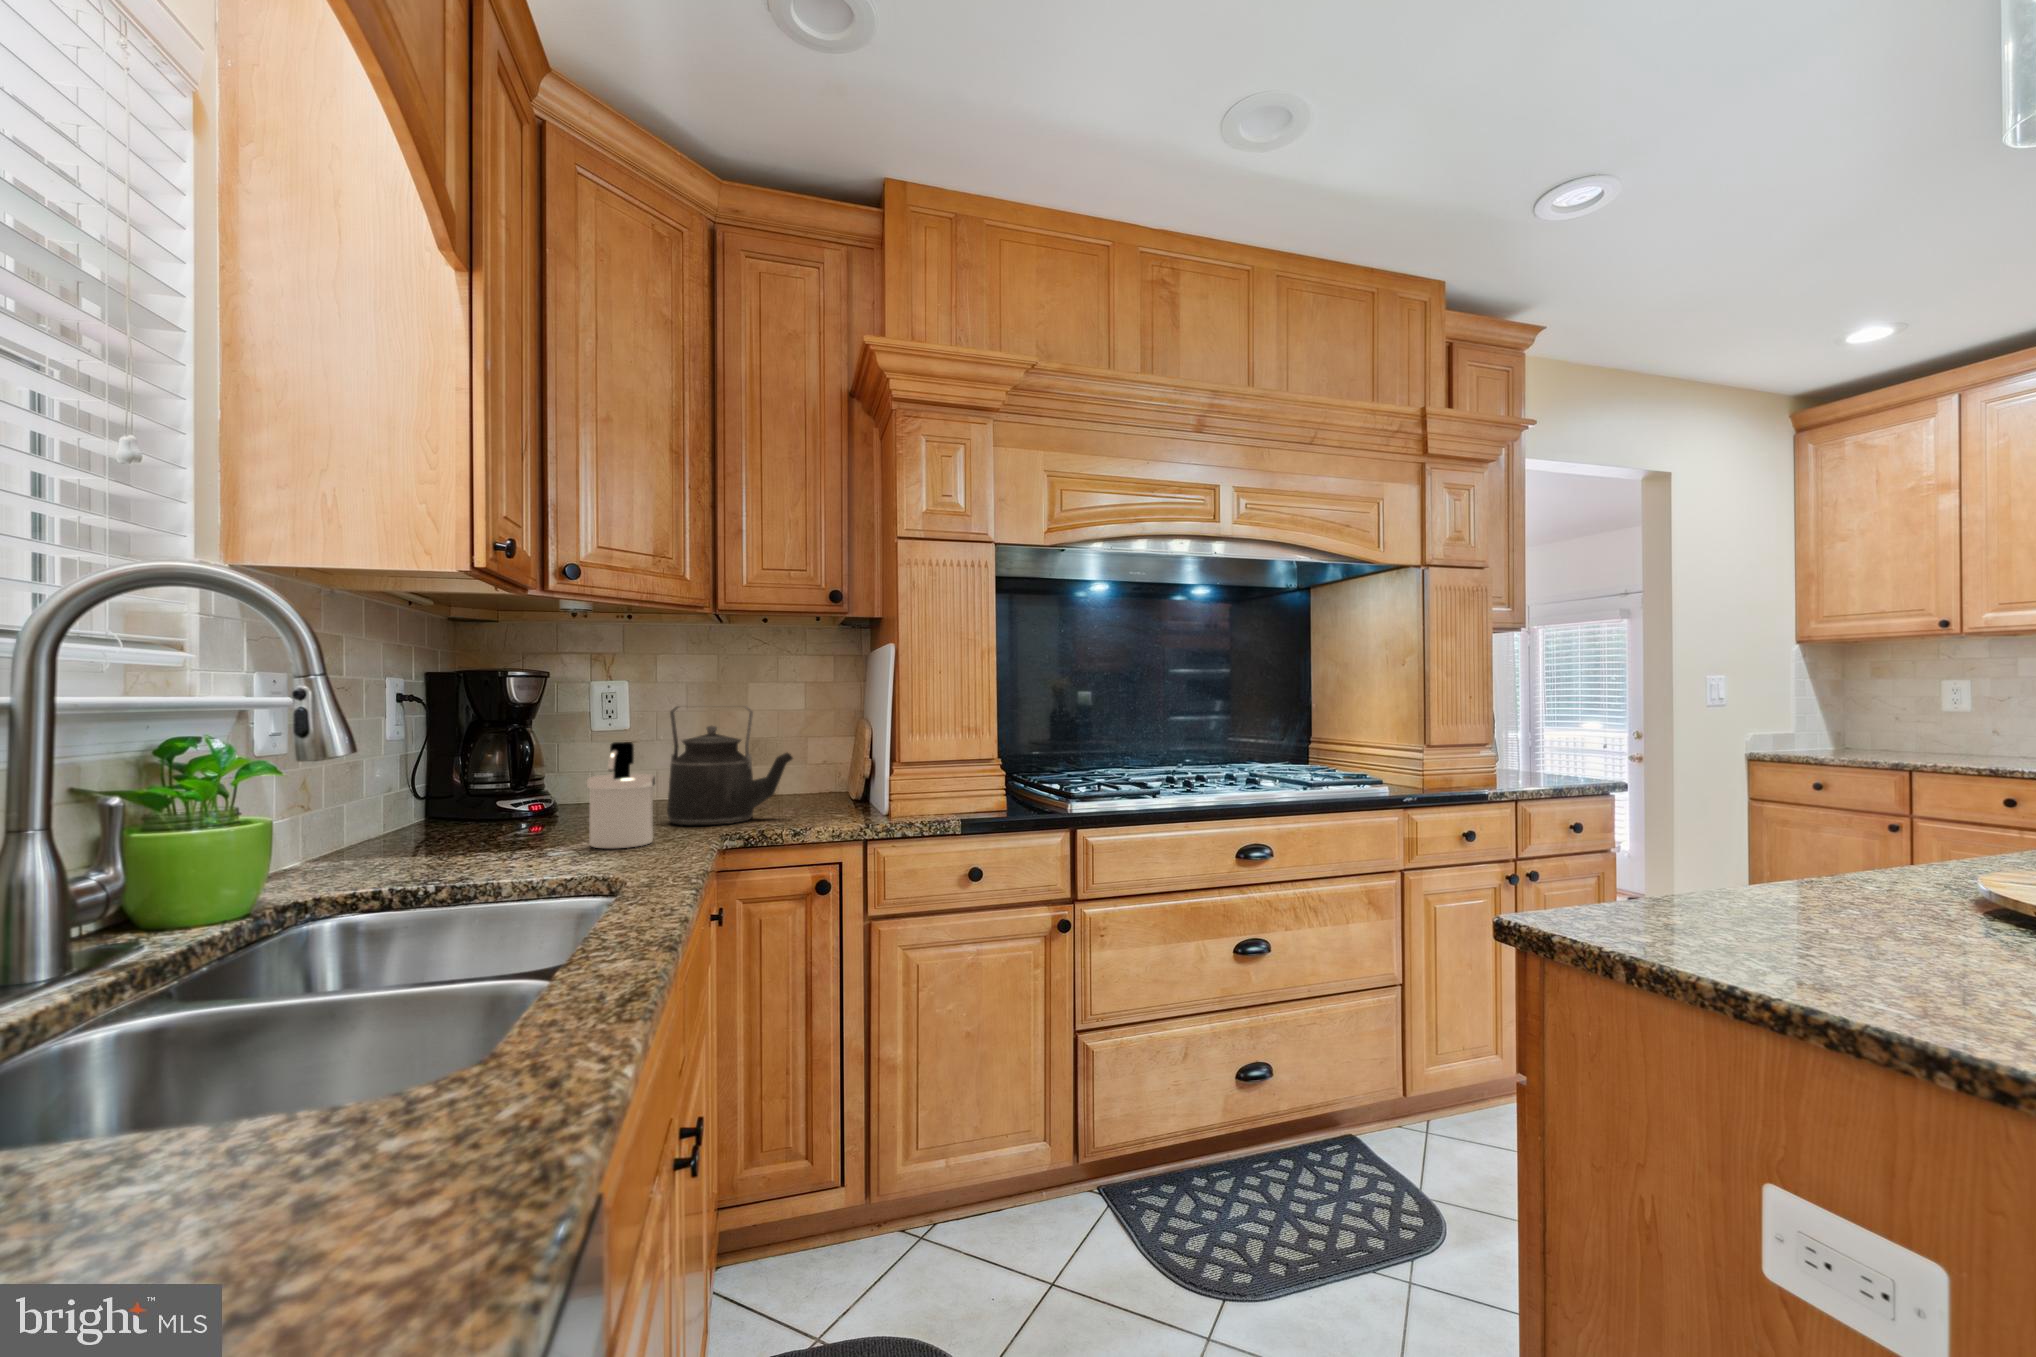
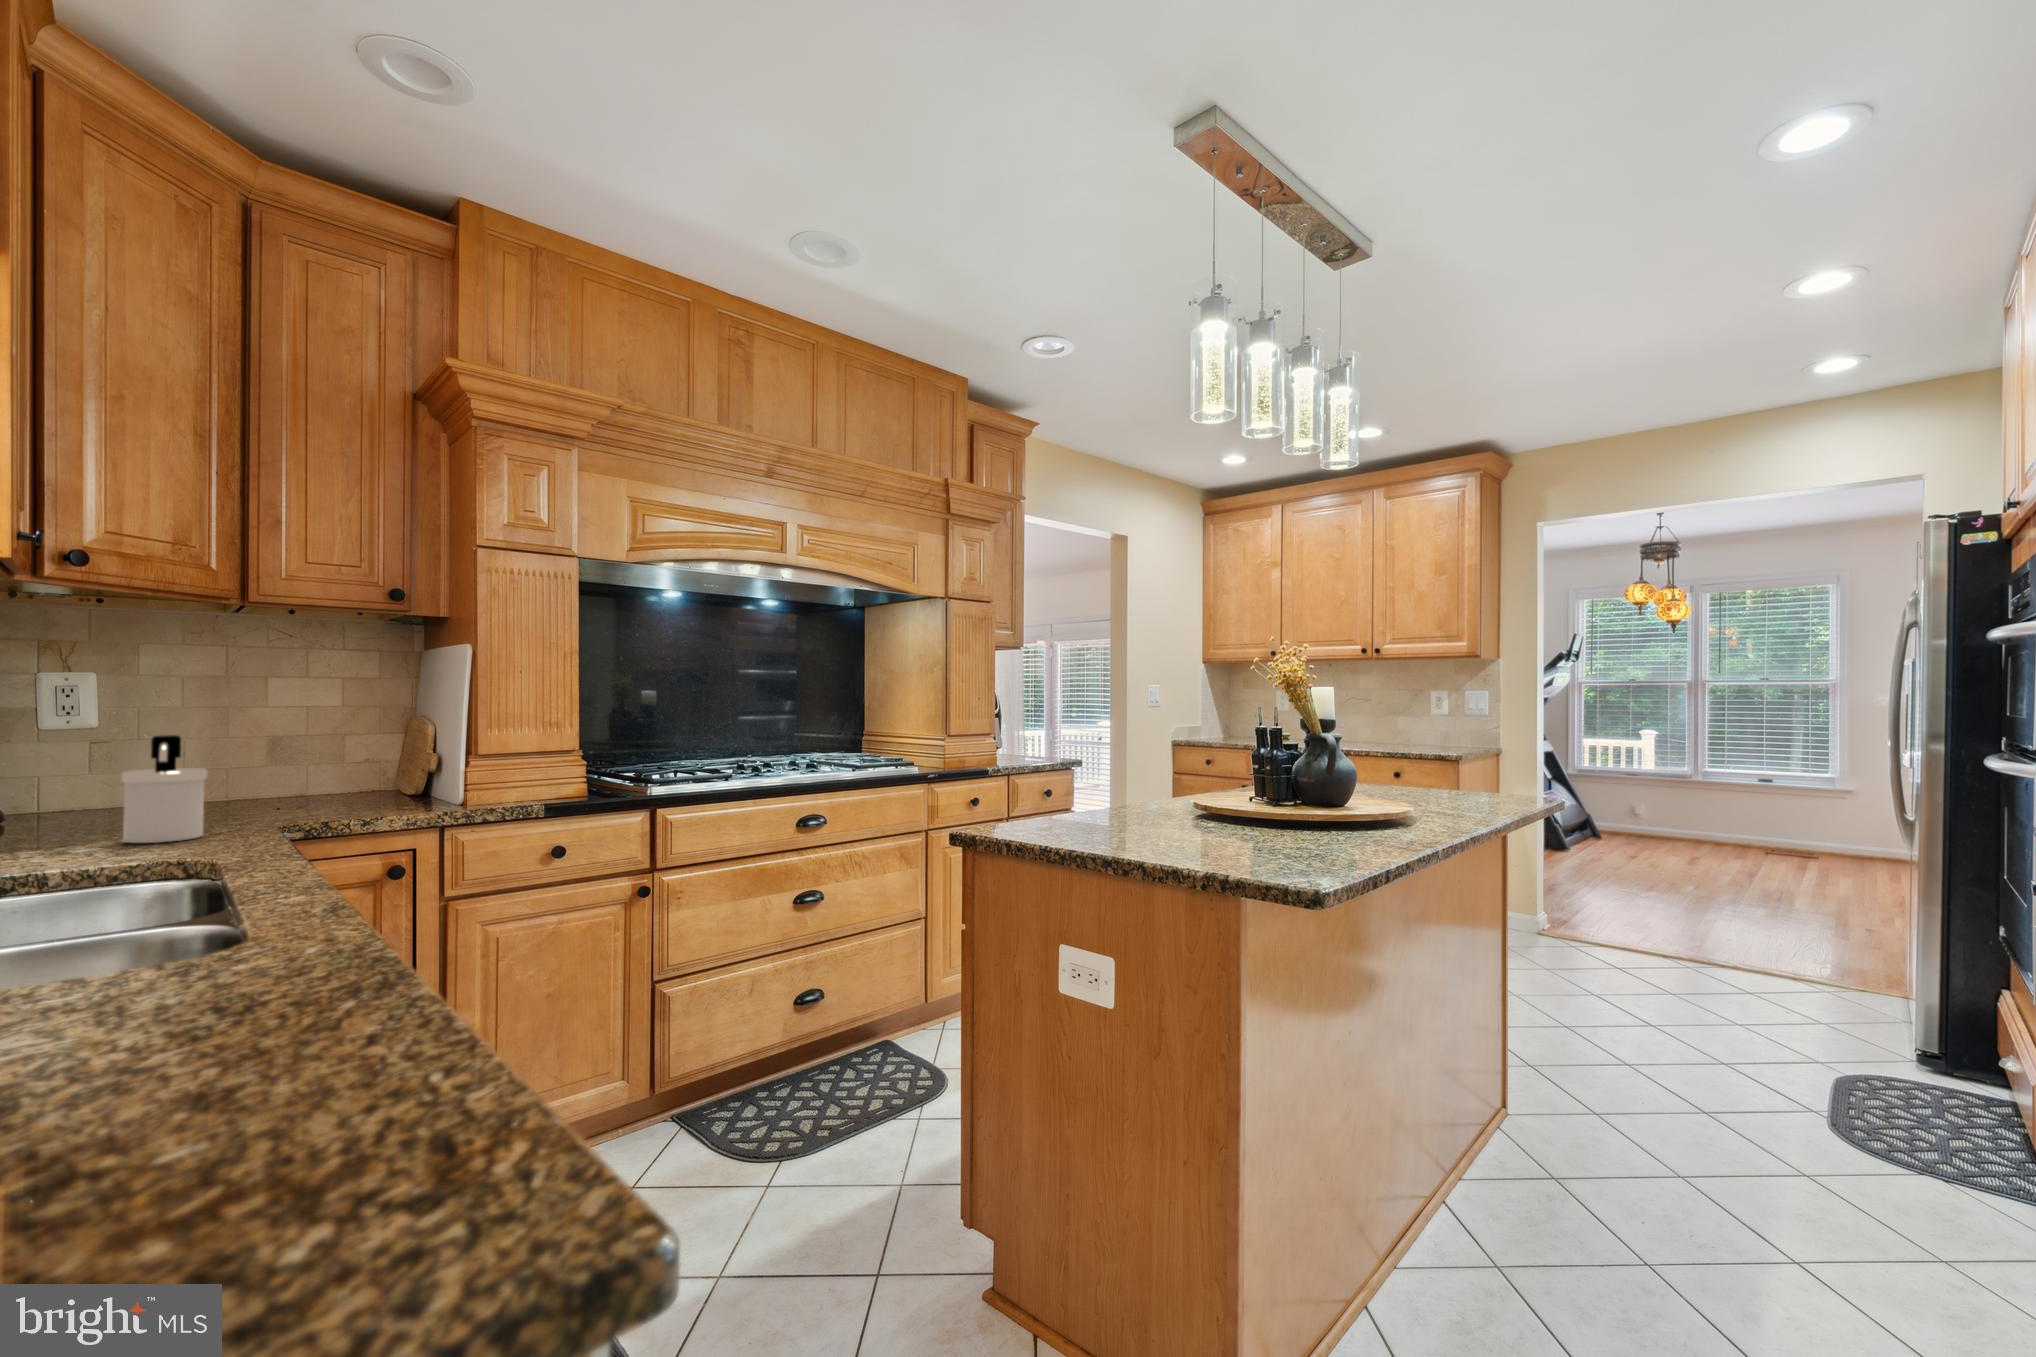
kettle: present [667,706,793,825] -> none [203,701,361,822]

